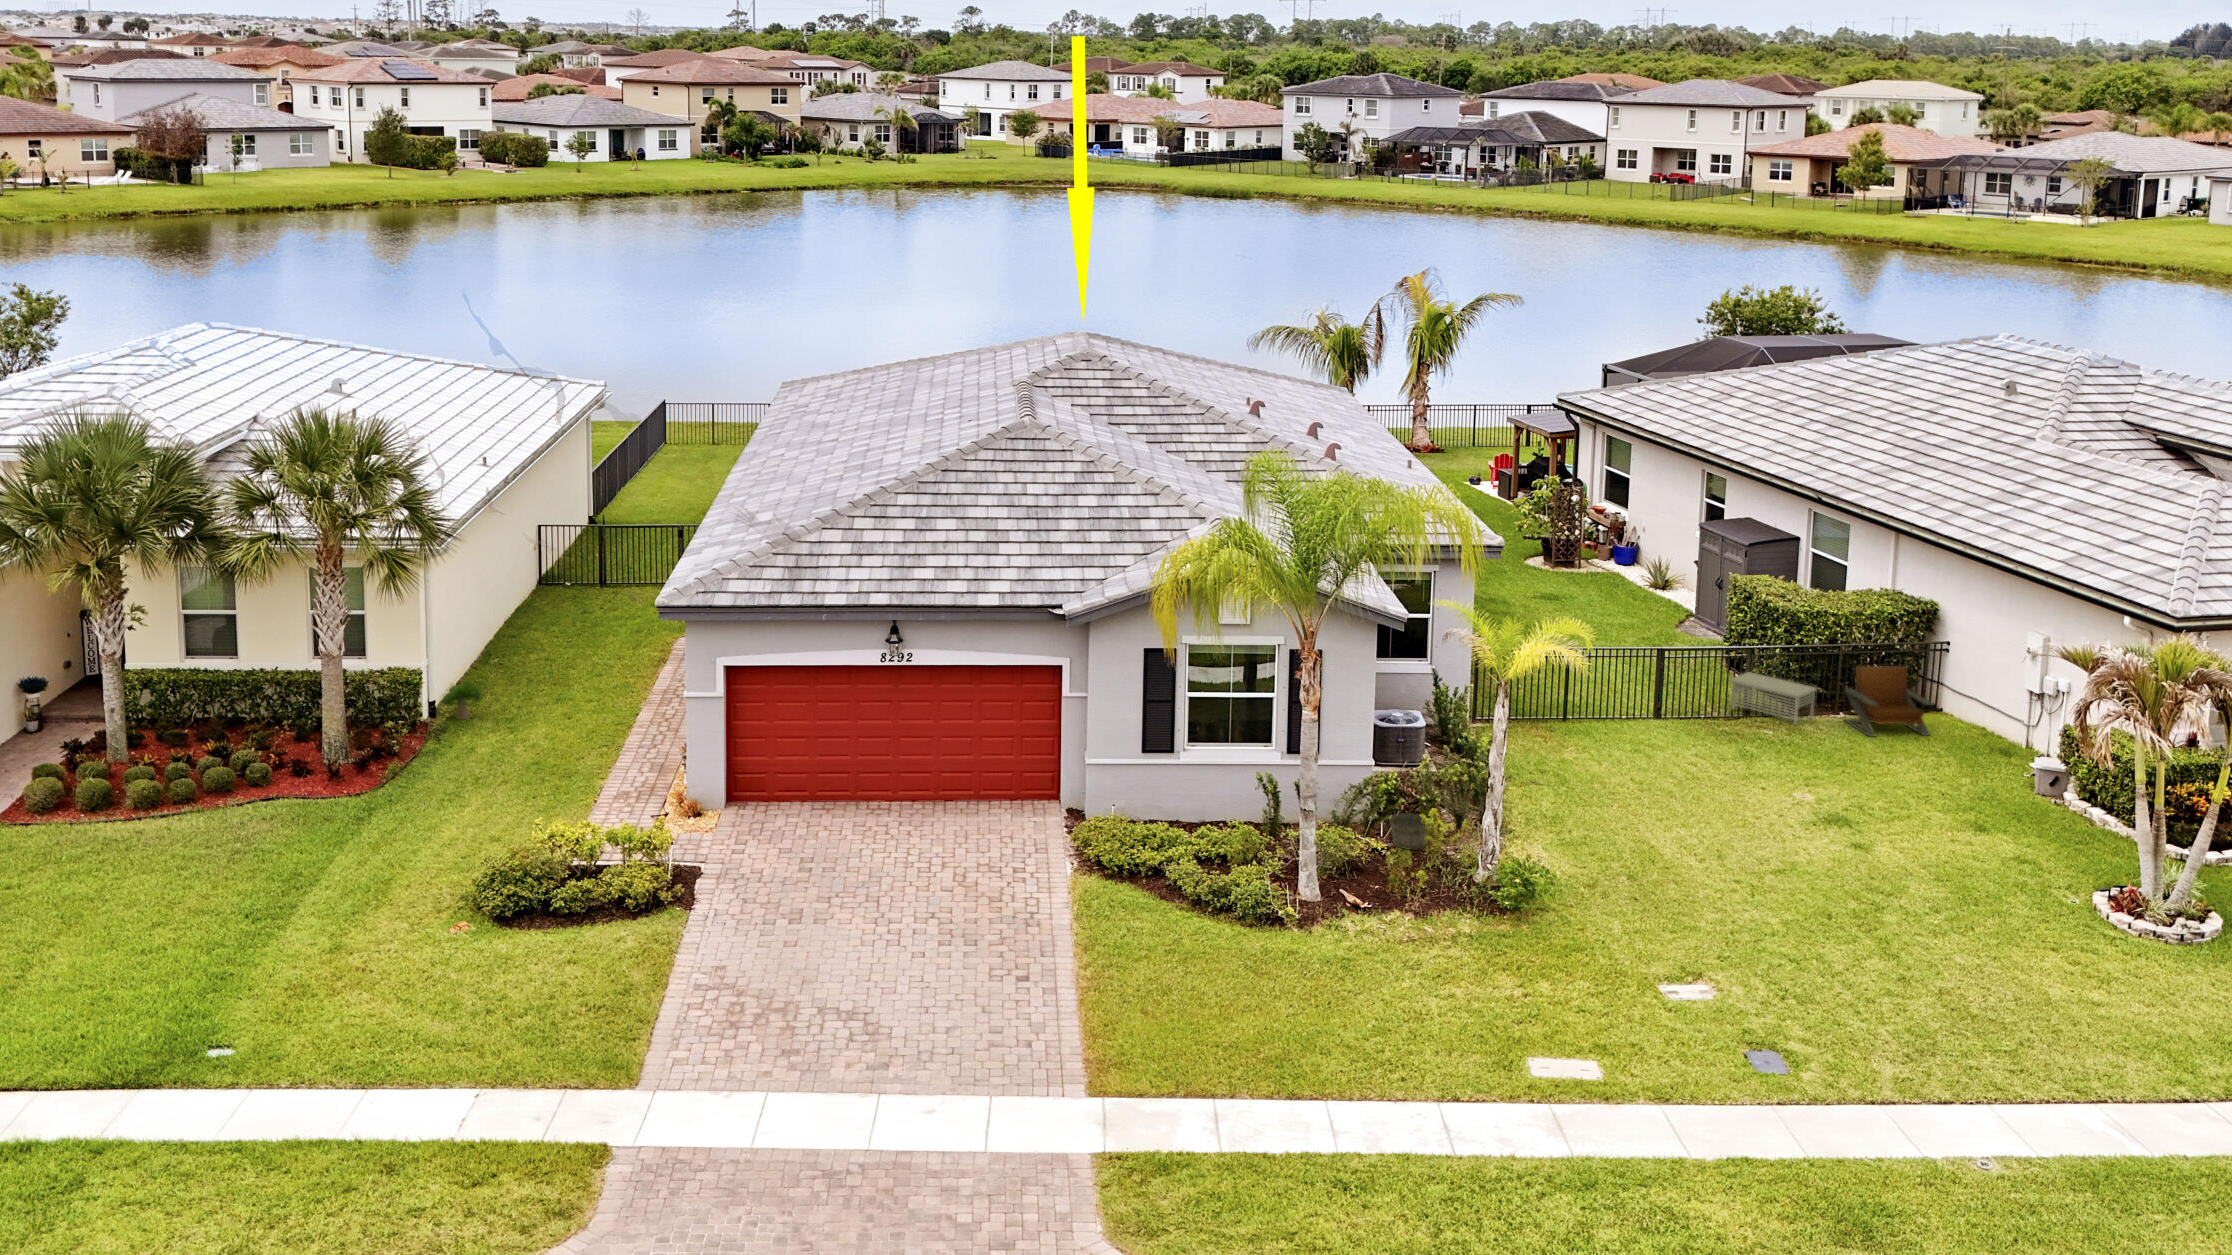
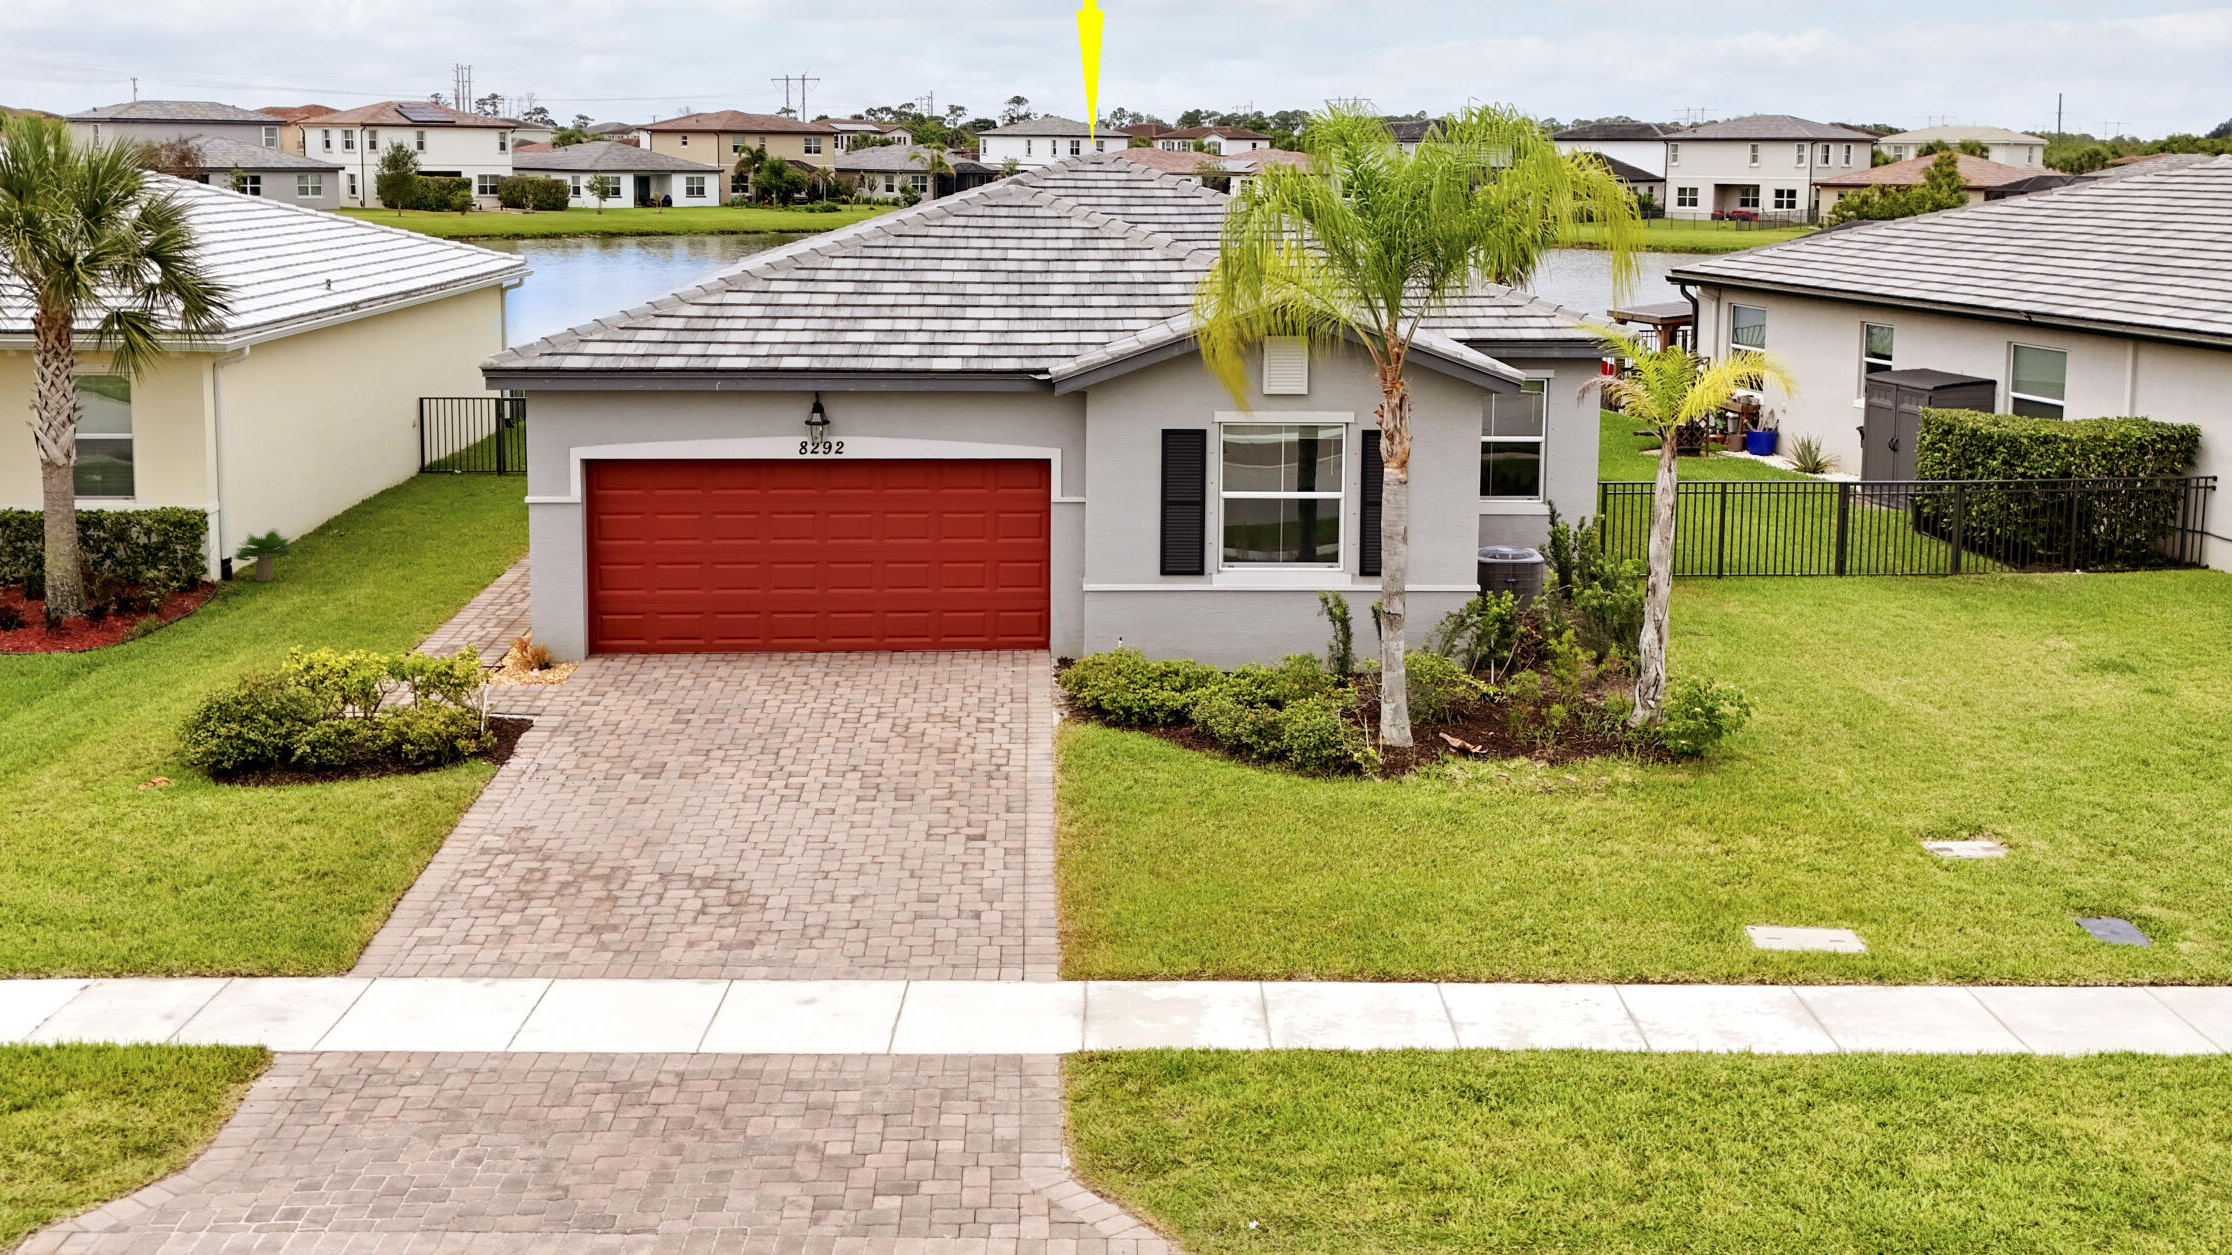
lounge chair: present [1844,666,1932,737] -> none [2081,504,2204,591]
storage bench: present [1730,672,1817,725] -> none [1930,521,2047,581]
wooden bucket: present [1390,813,1428,850] -> none [1503,645,1560,698]

